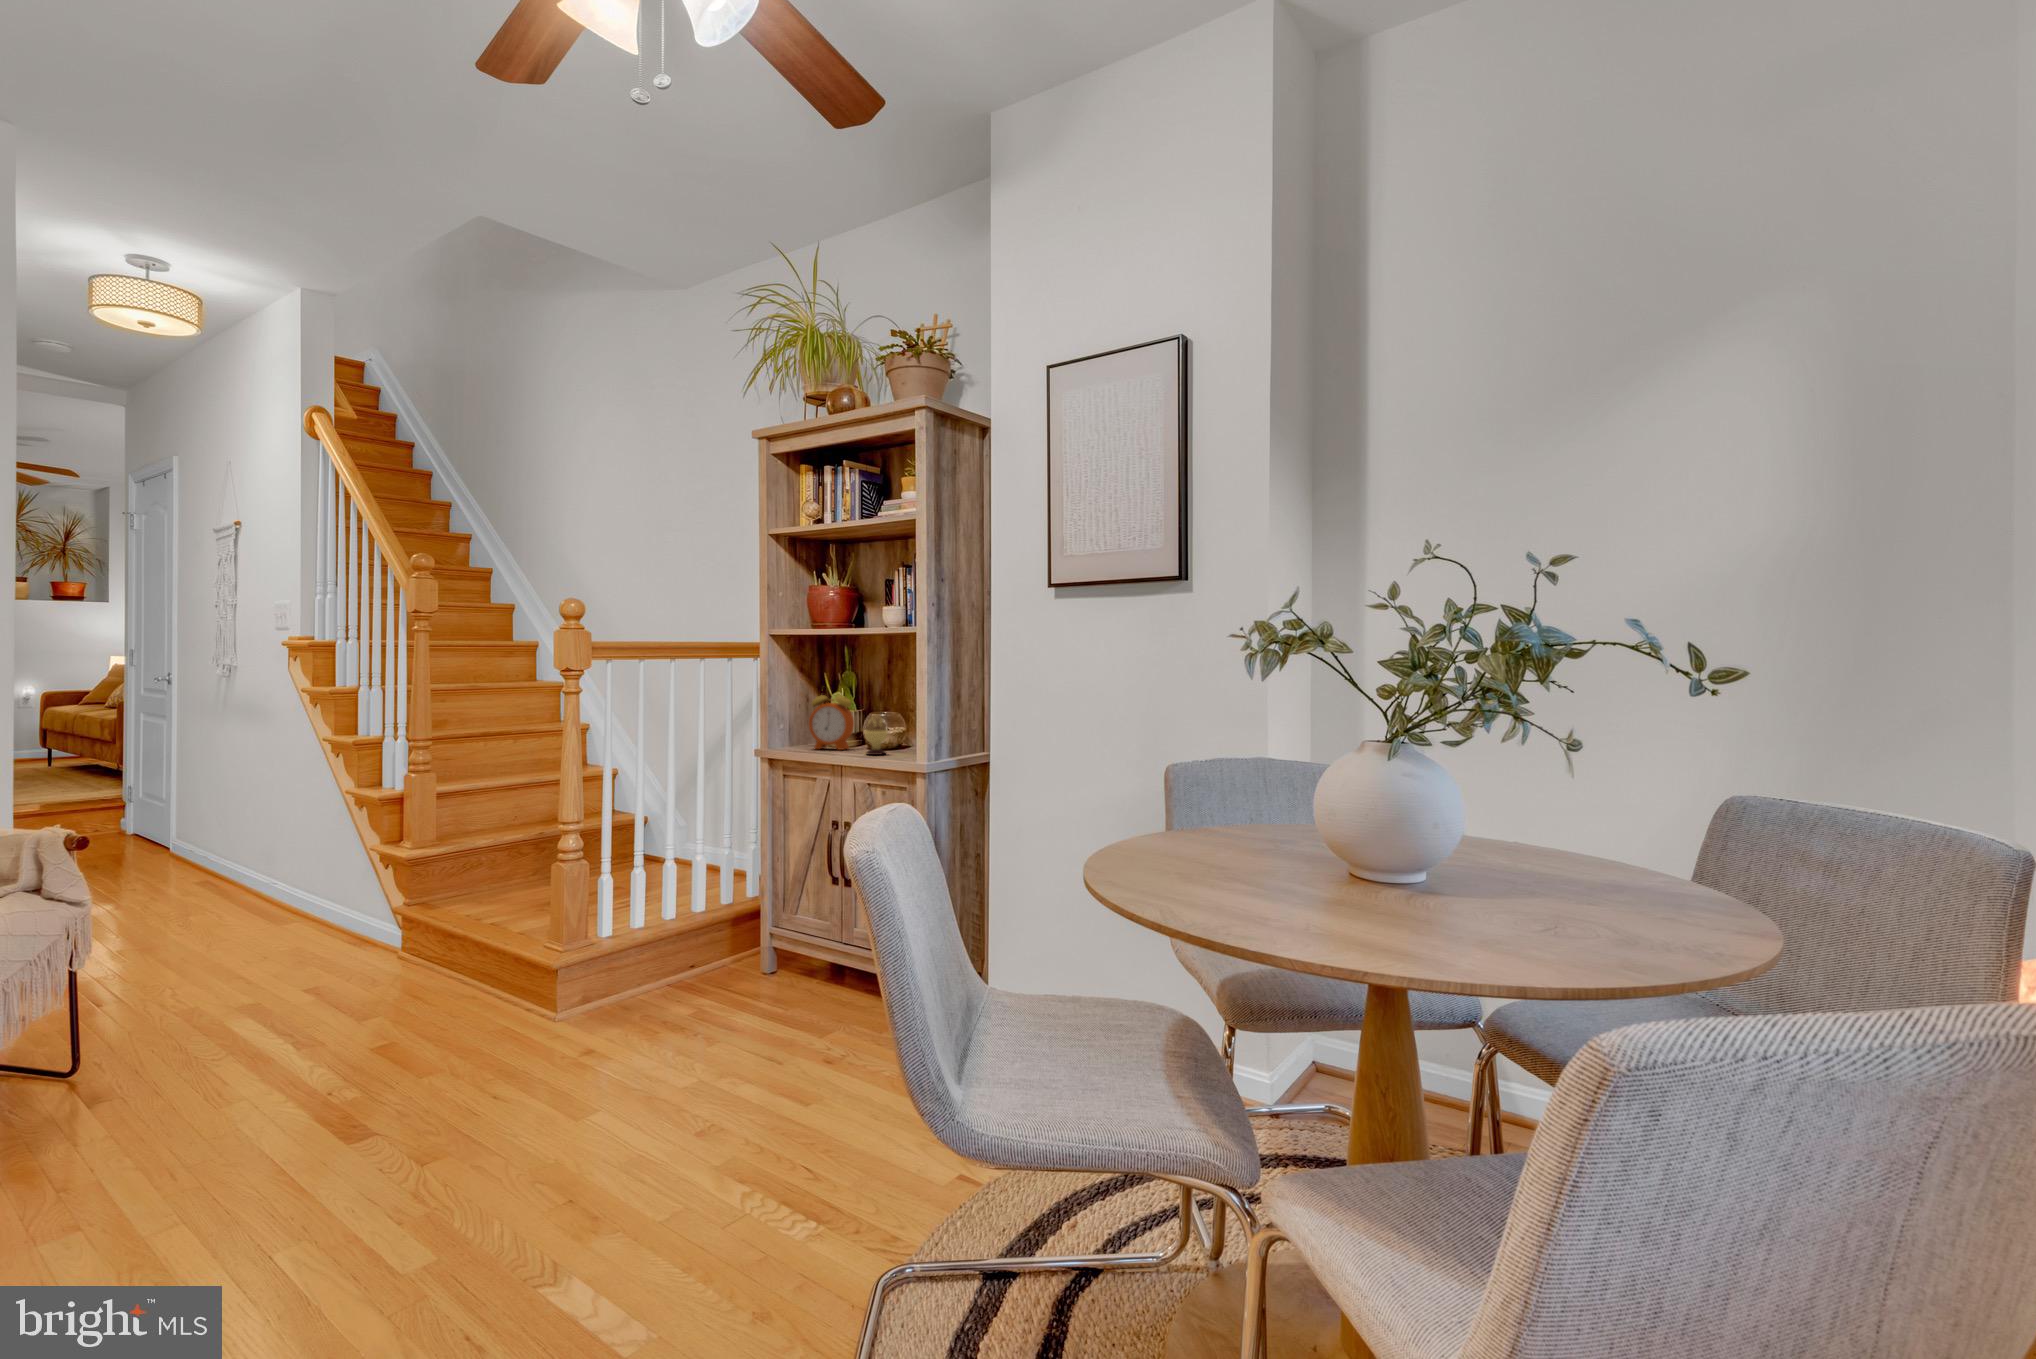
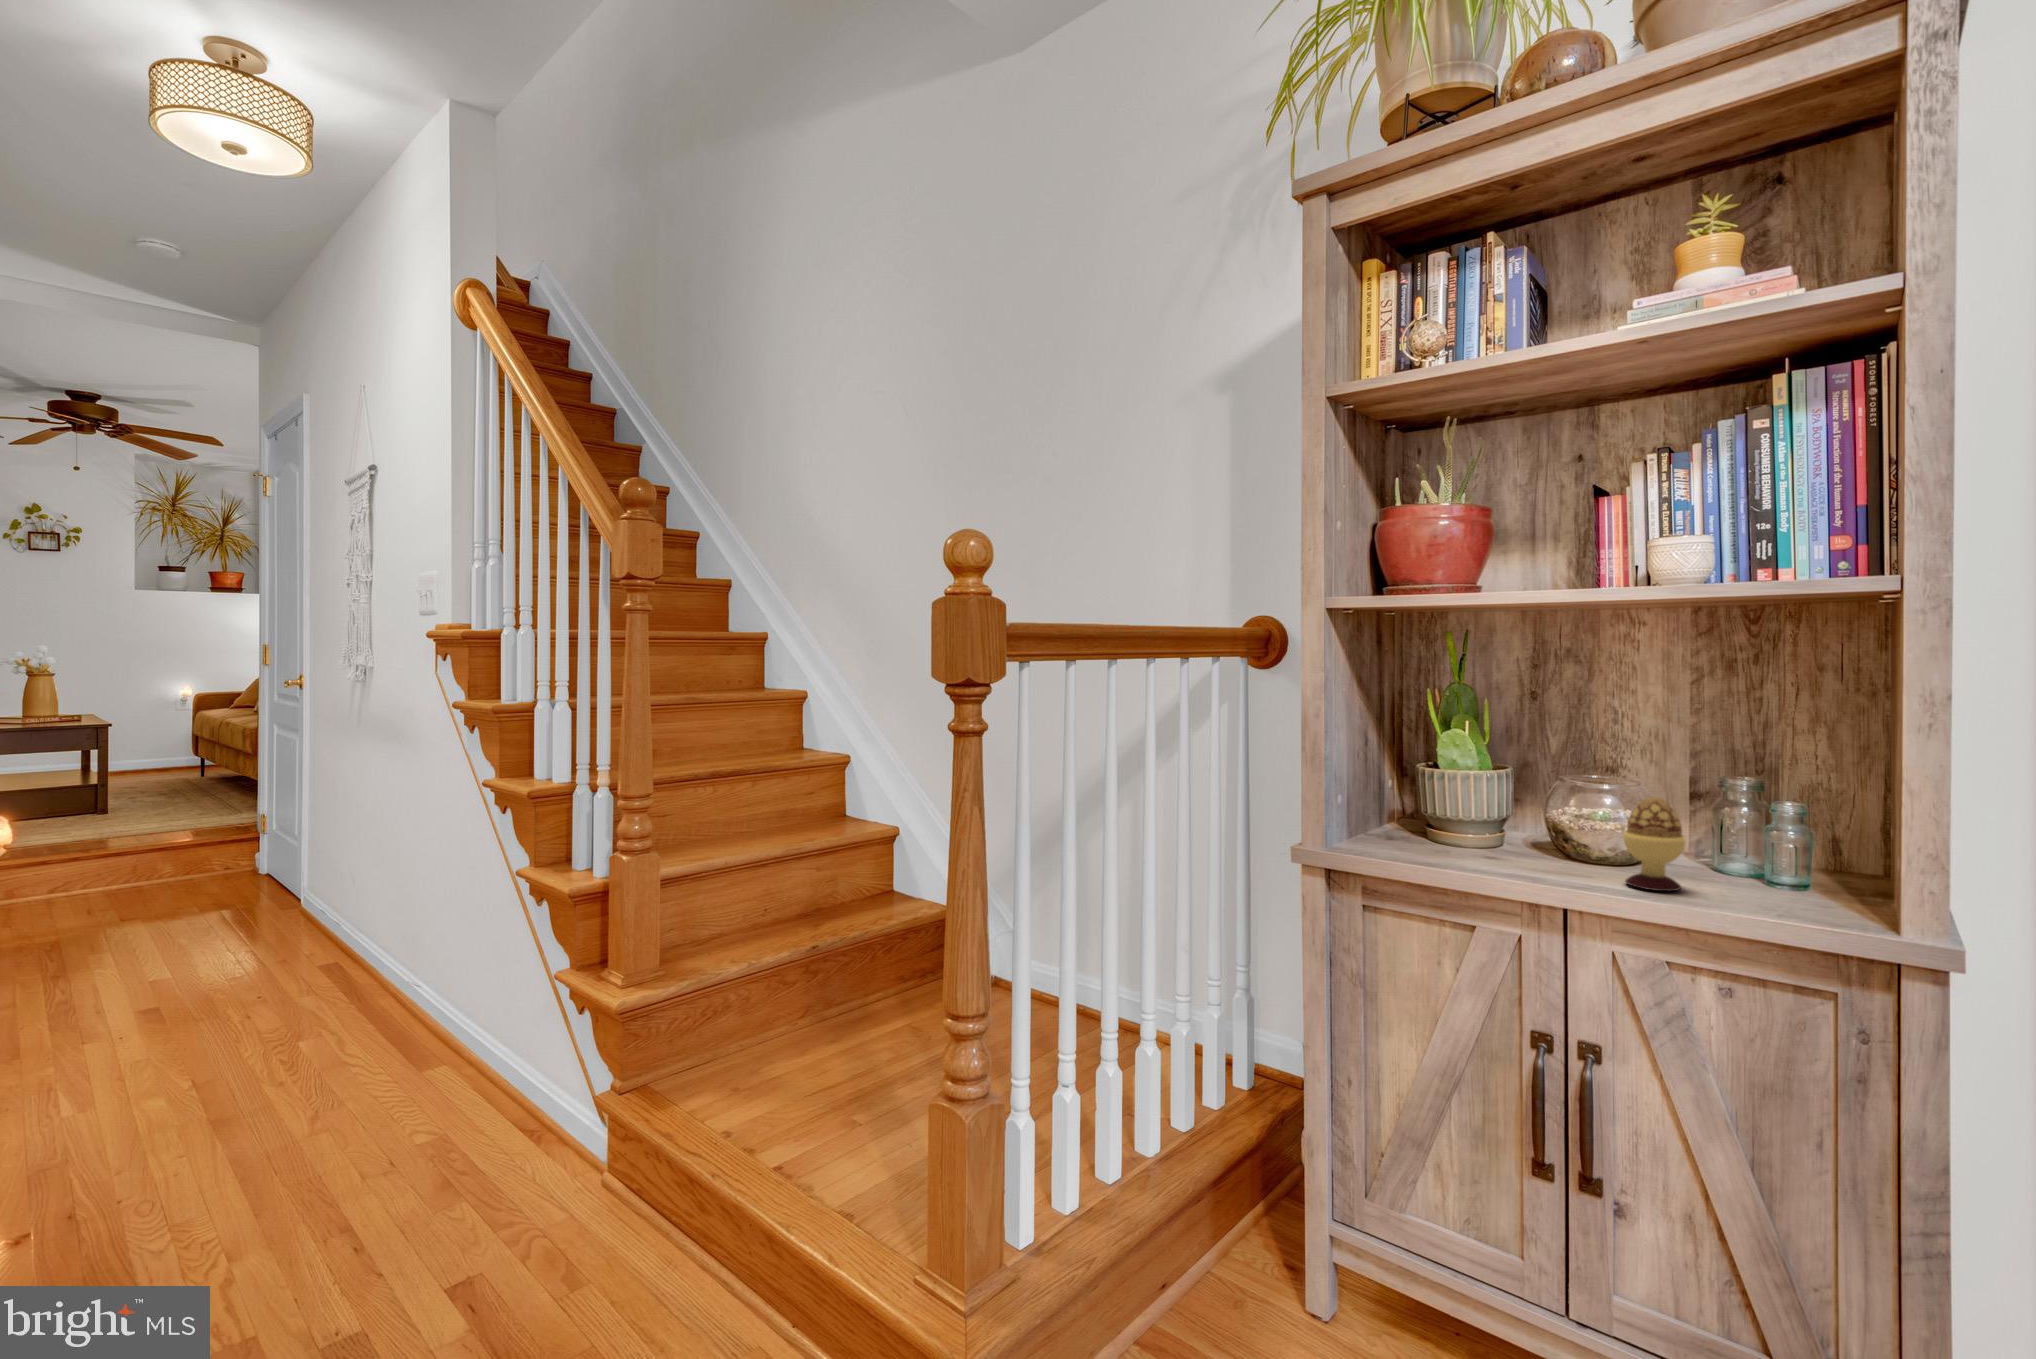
alarm clock: present [809,695,854,750] -> none [1432,725,1534,863]

